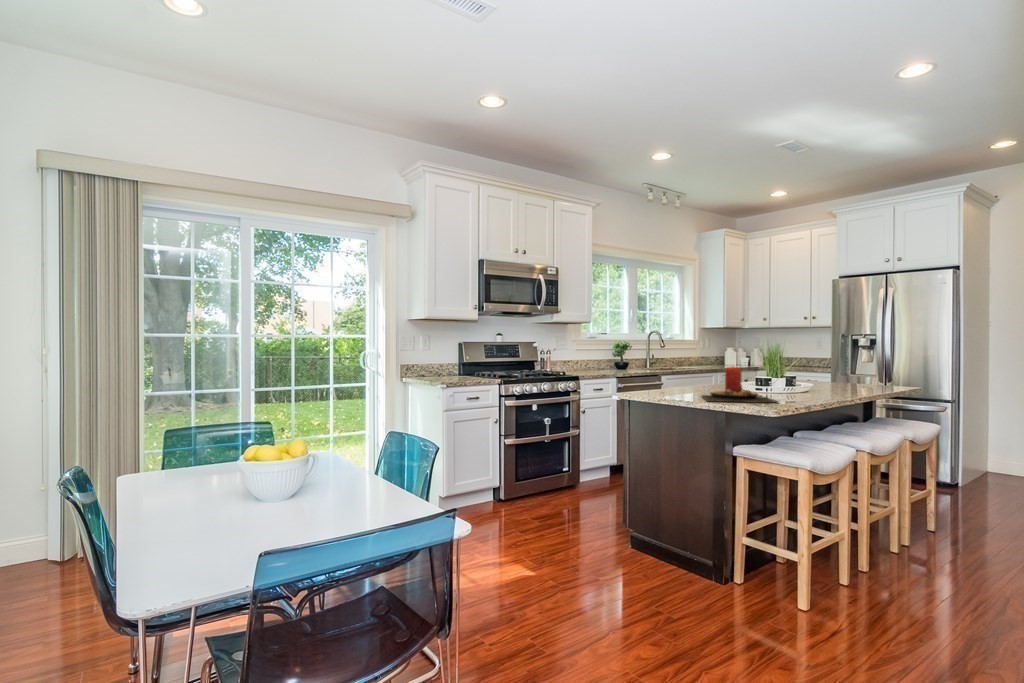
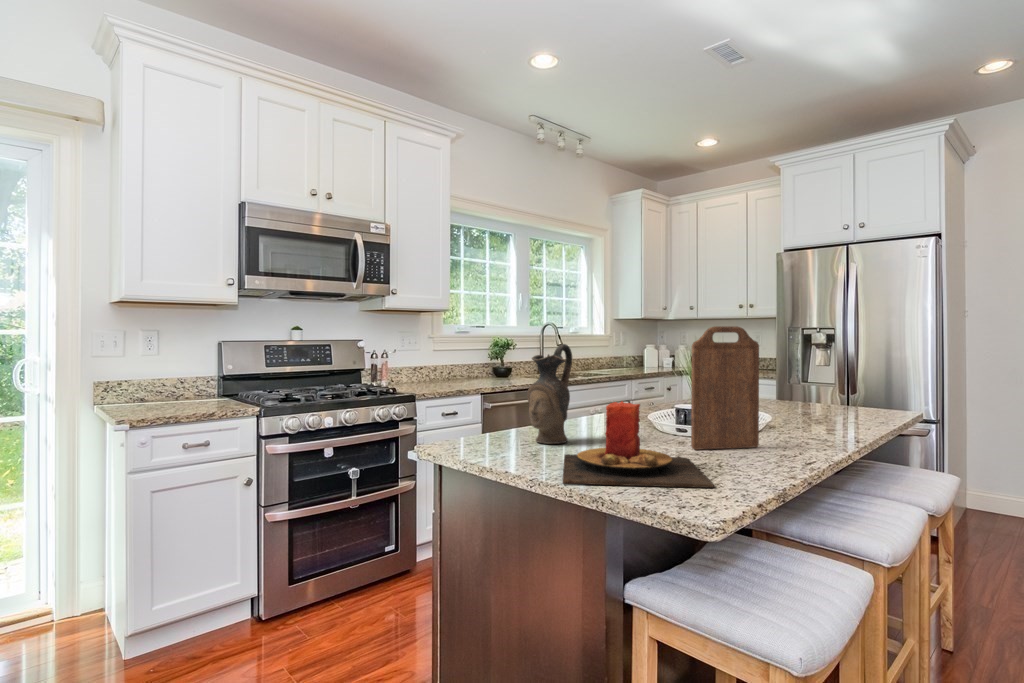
cutting board: none [768,331,805,396] -> present [691,326,759,450]
ceramic pitcher: none [675,340,699,393] -> present [527,344,572,444]

